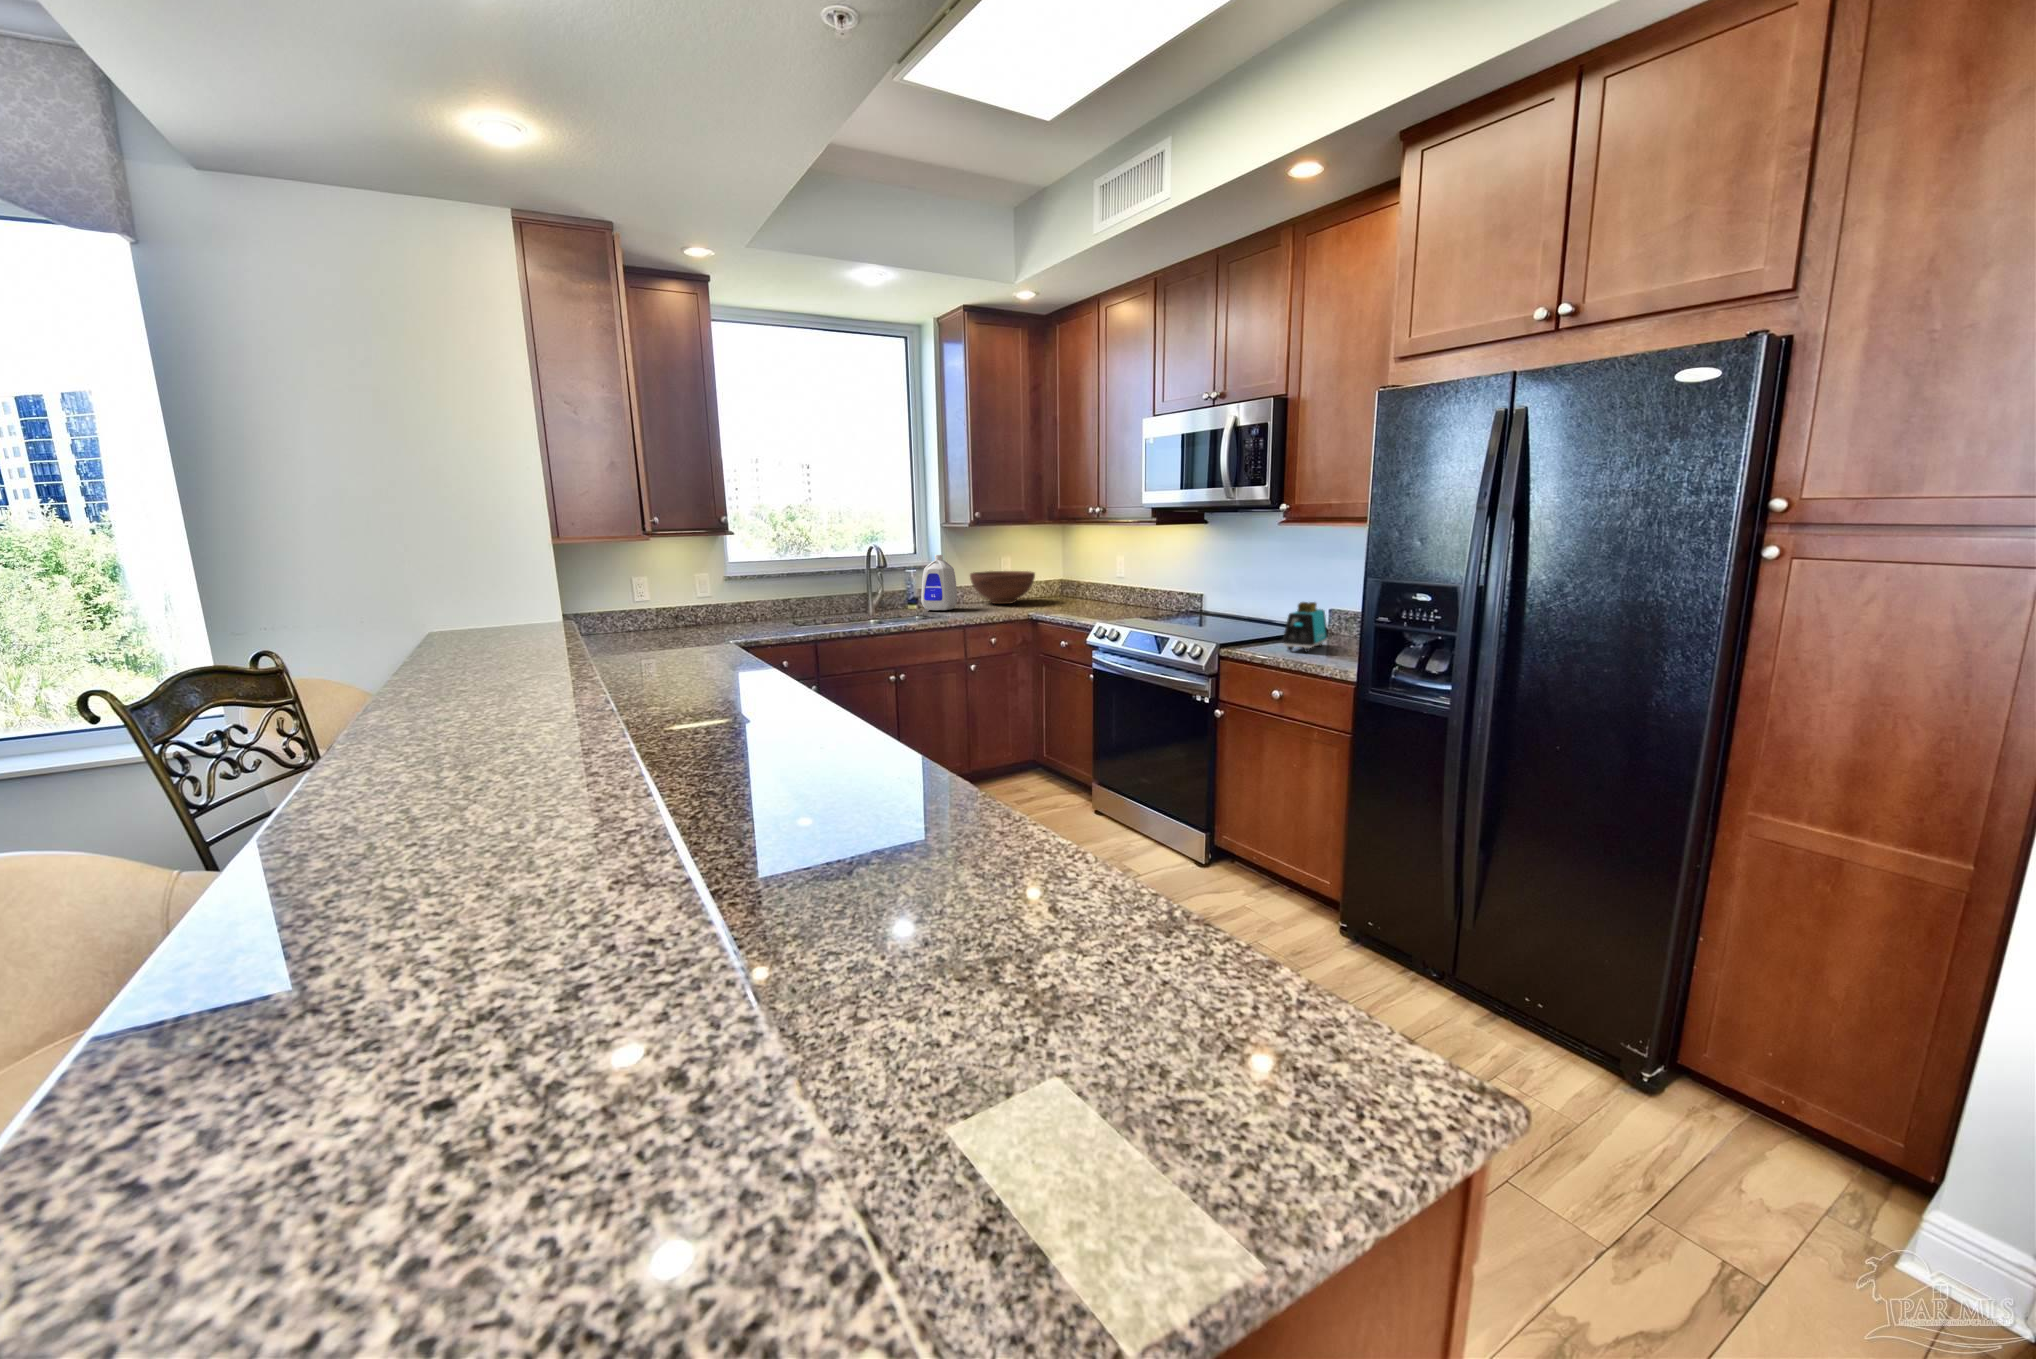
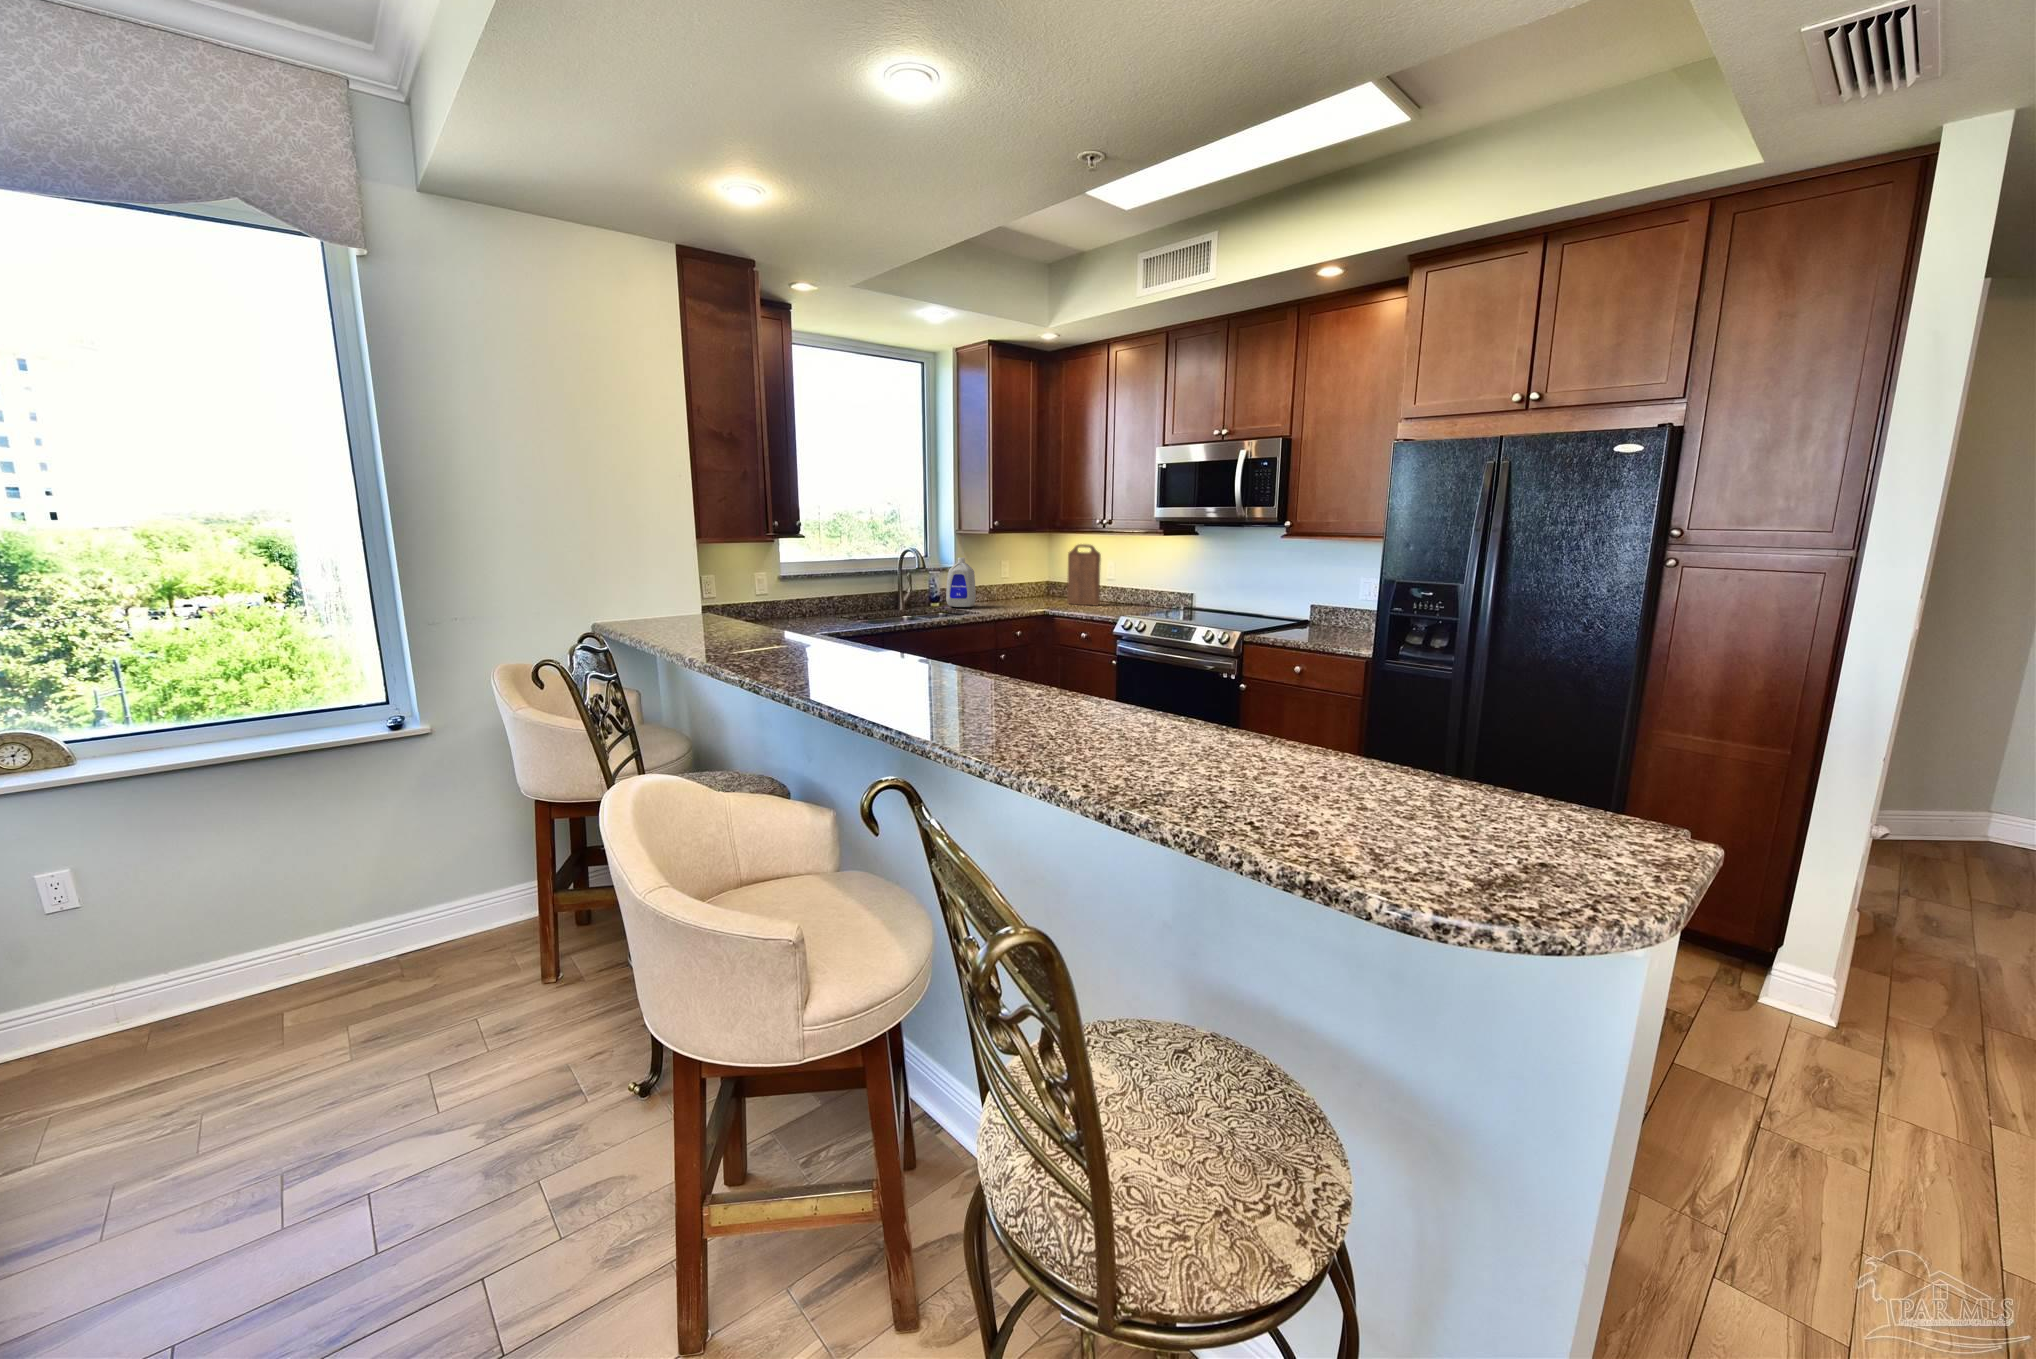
cutting board: none [1064,537,1098,608] -> present [1067,544,1101,606]
fruit bowl: present [970,571,1035,604] -> none [980,573,1038,602]
toaster: present [1283,602,1328,652] -> none [1295,598,1324,638]

